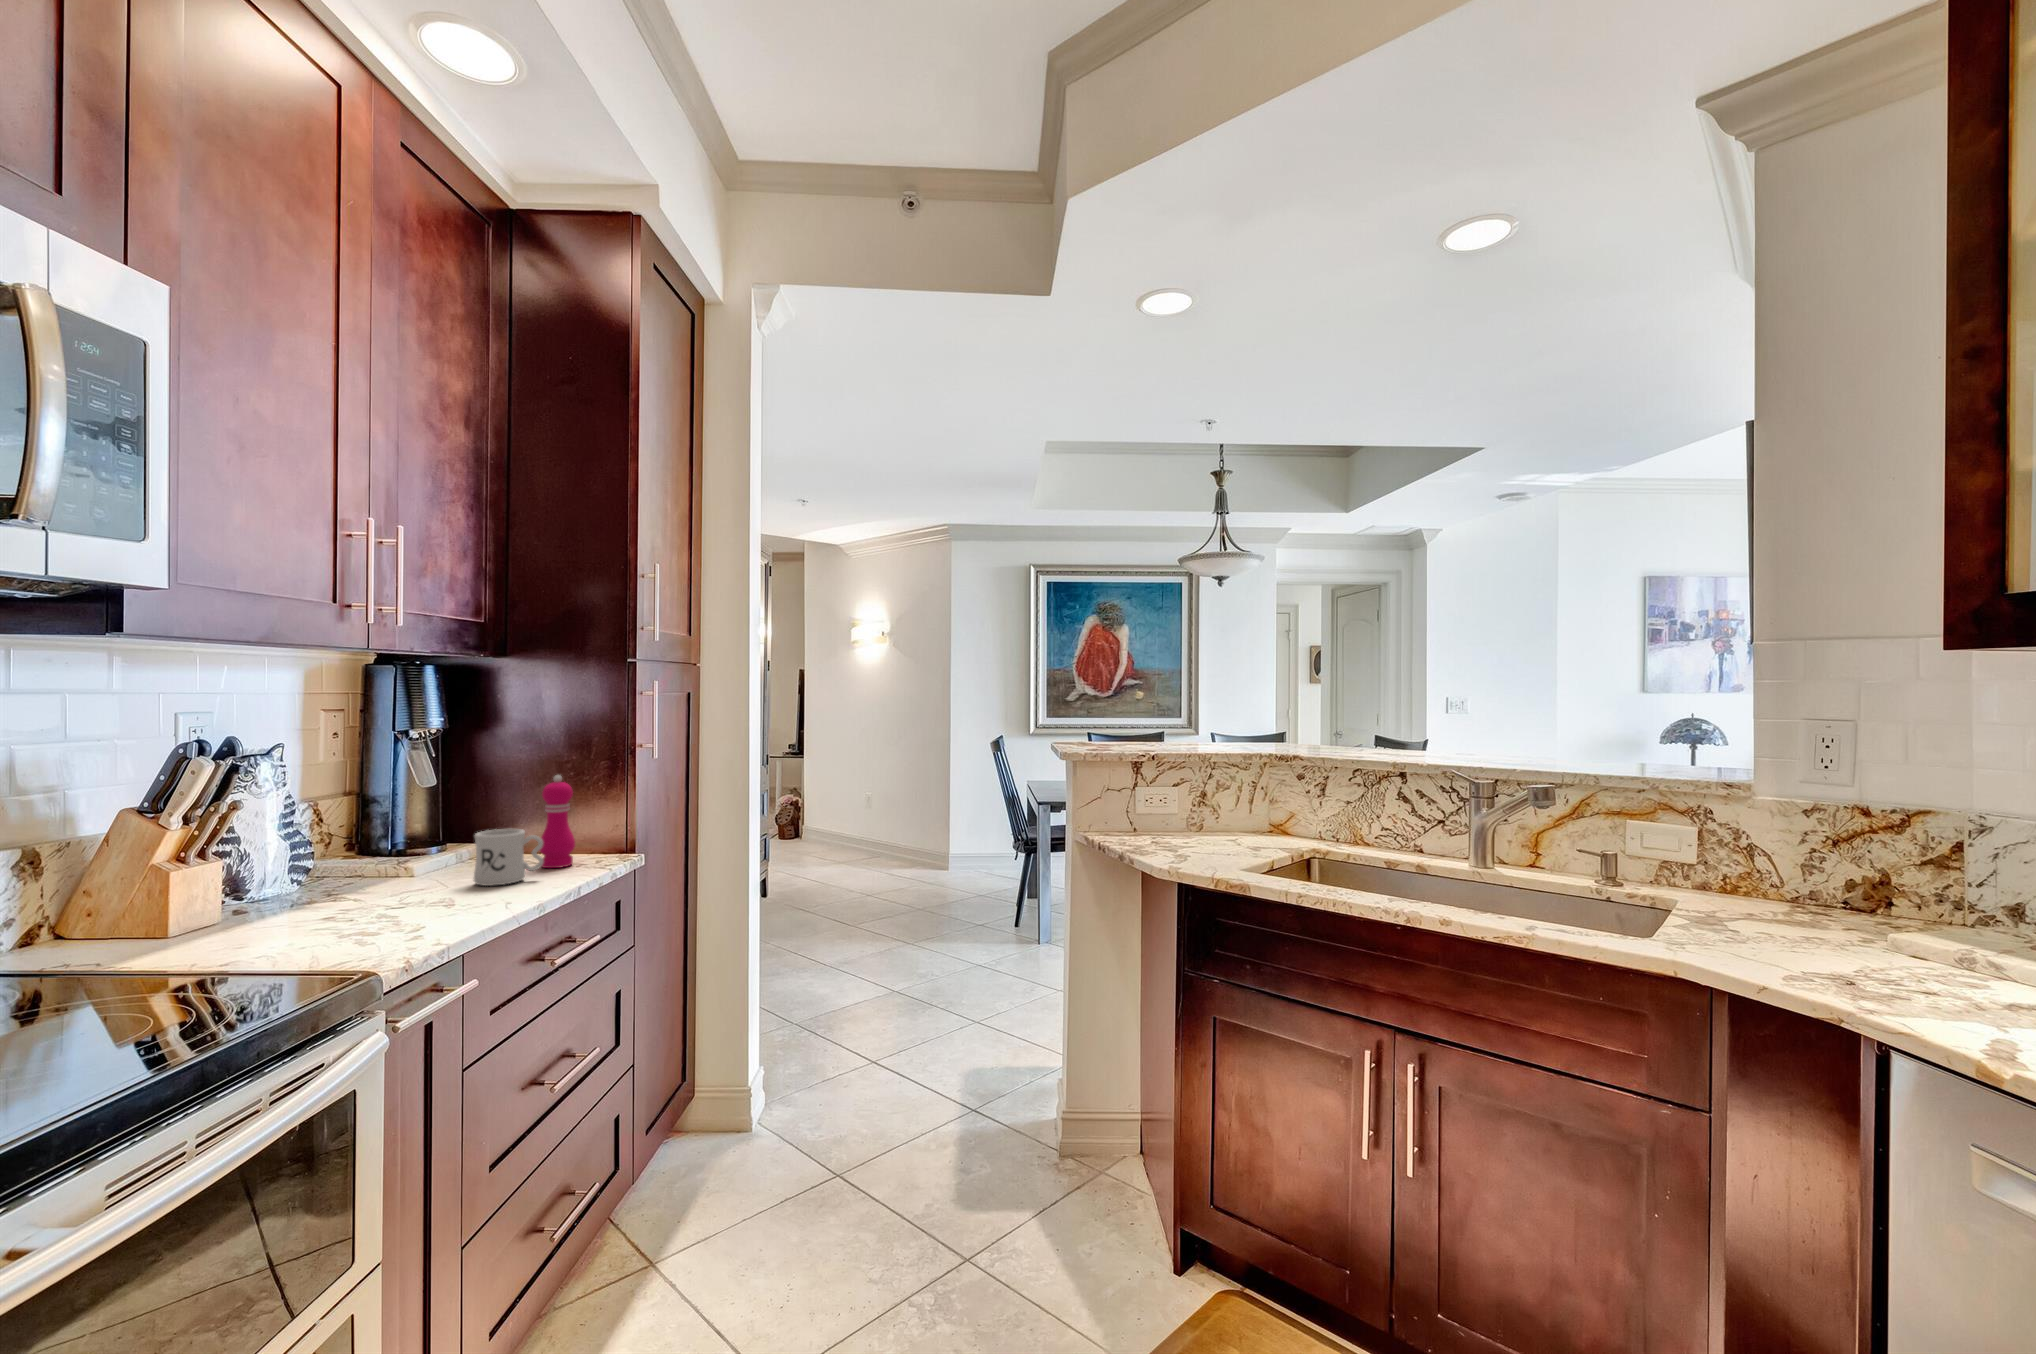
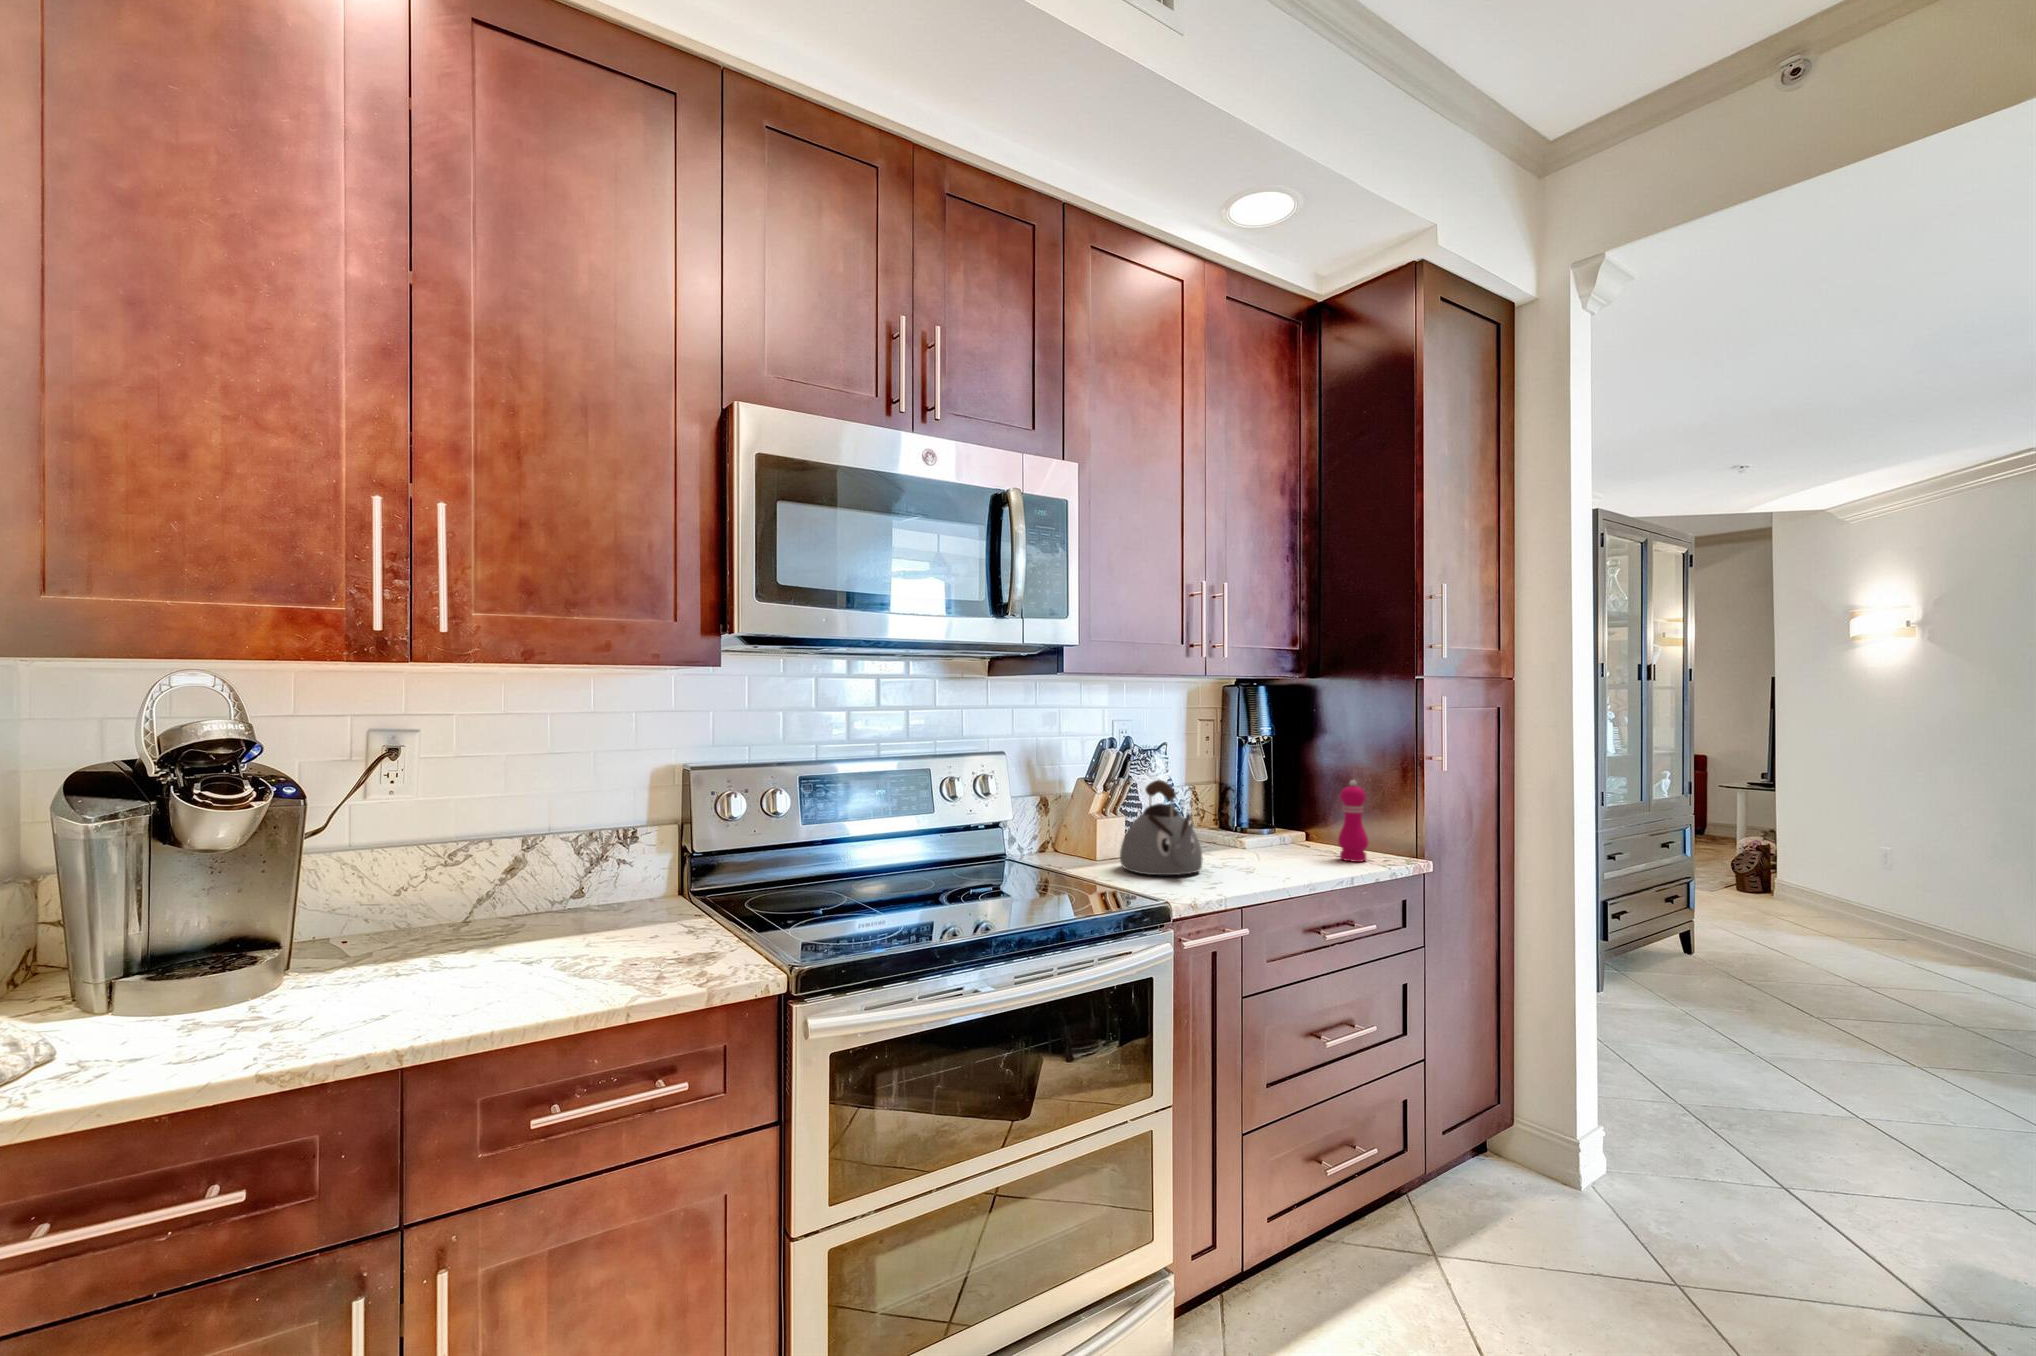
kettle: none [225,798,377,939] -> present [1120,780,1202,875]
mug: present [474,829,543,886] -> none [1281,821,1332,867]

